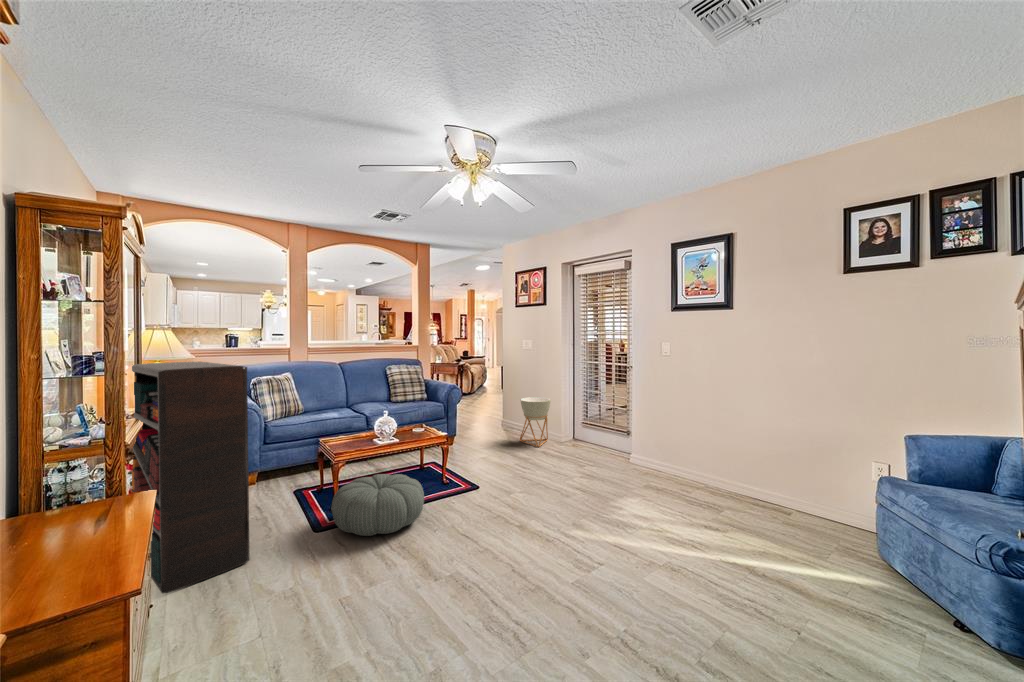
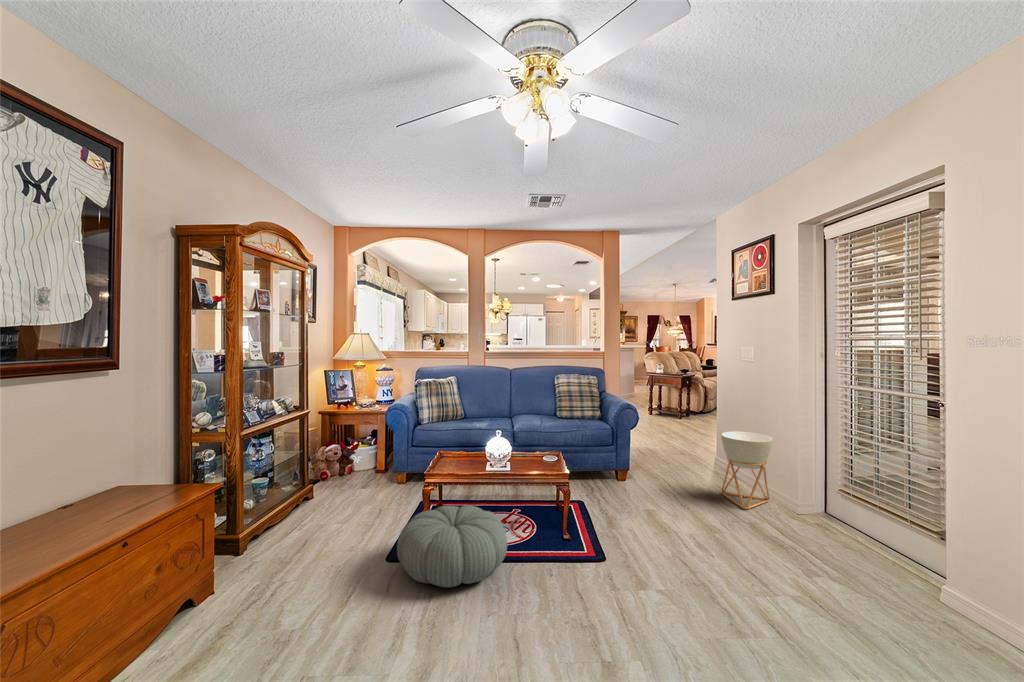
bookshelf: present [132,362,250,593] -> none [230,362,330,582]

